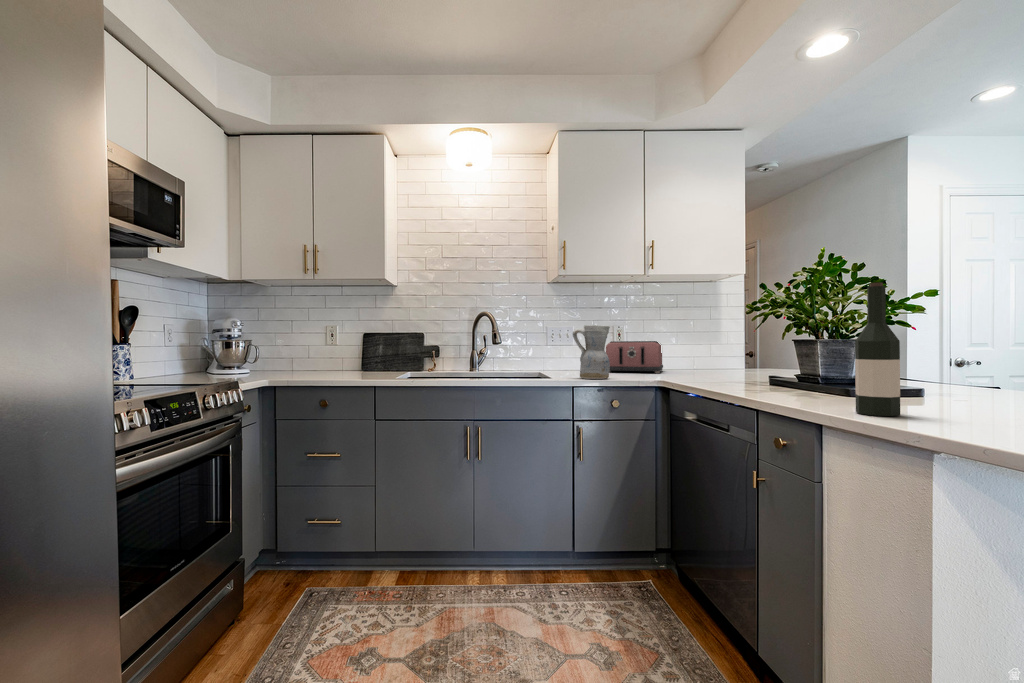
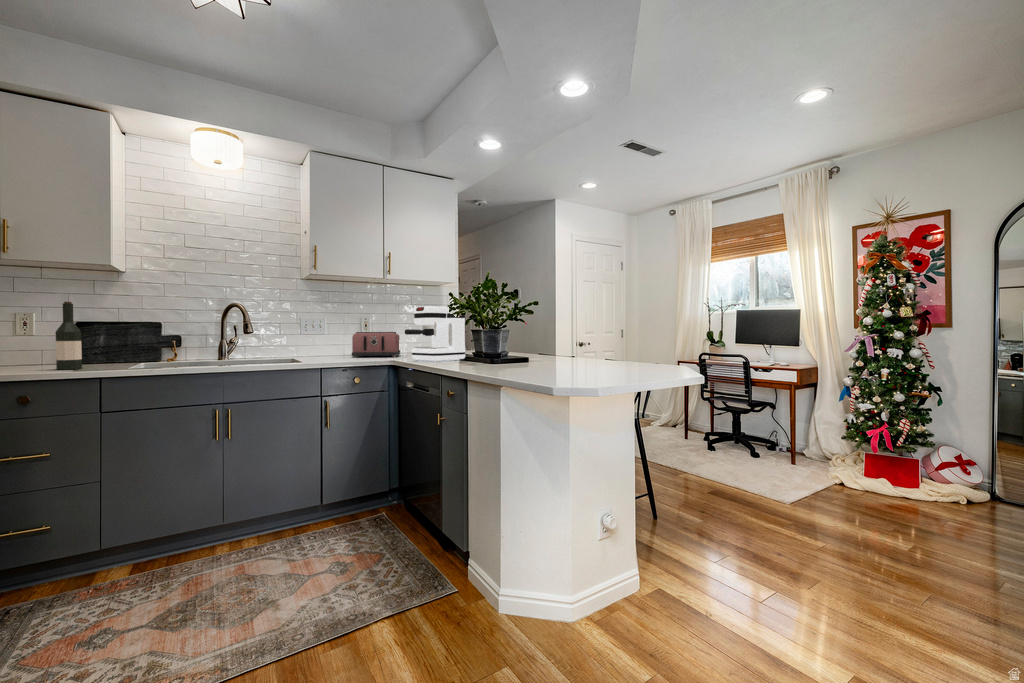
wine bottle: present [855,283,900,416] -> present [55,302,82,370]
coffee maker: none [676,305,765,383] -> present [405,306,465,362]
ceramic pitcher: present [573,325,610,379] -> none [321,318,353,362]

